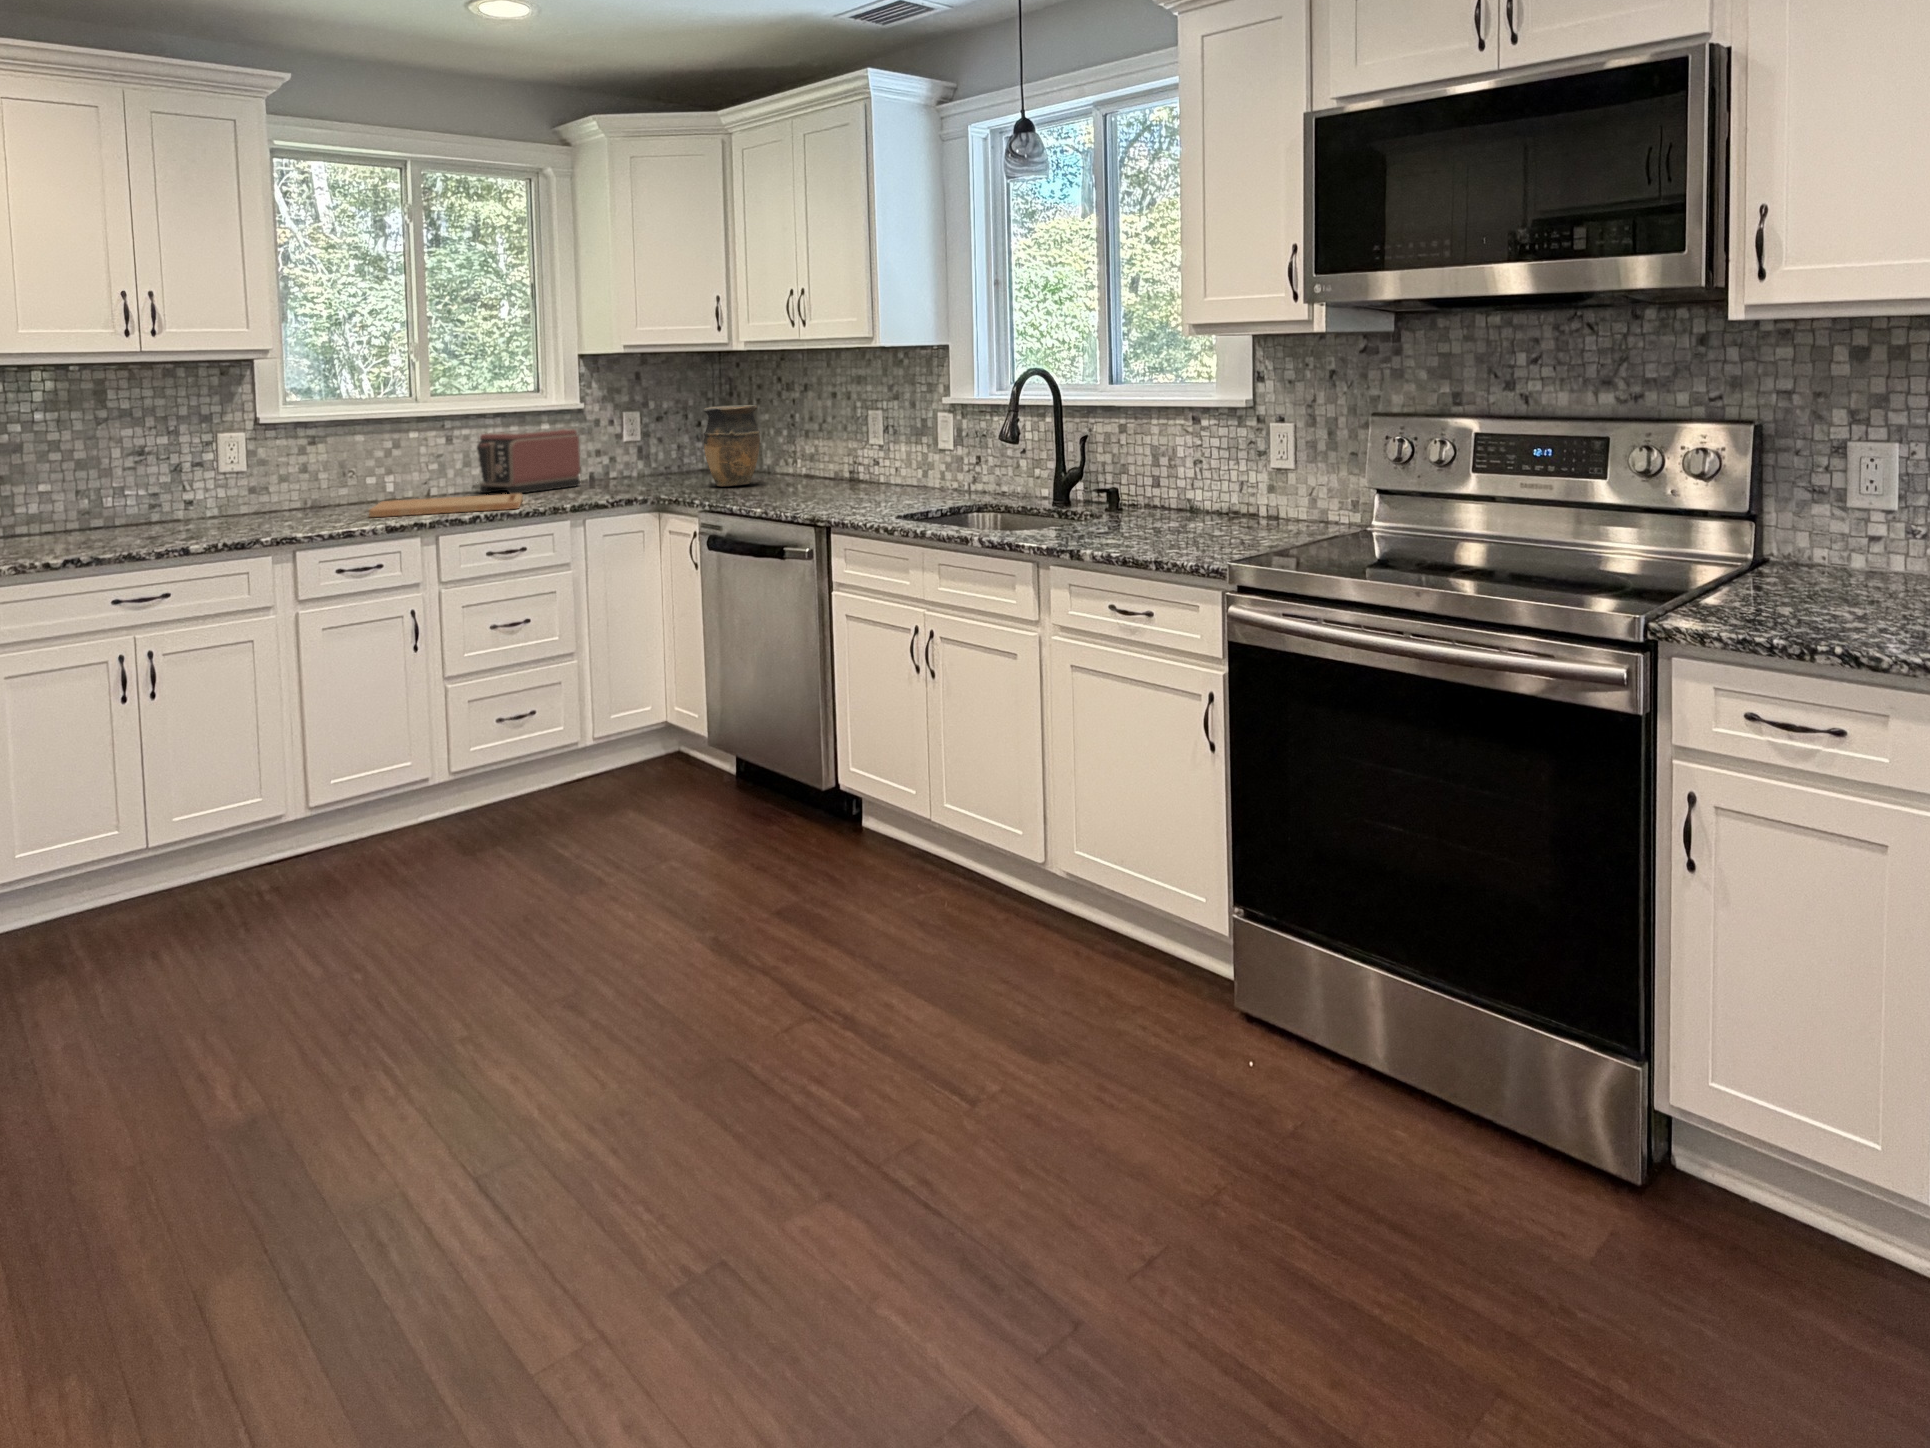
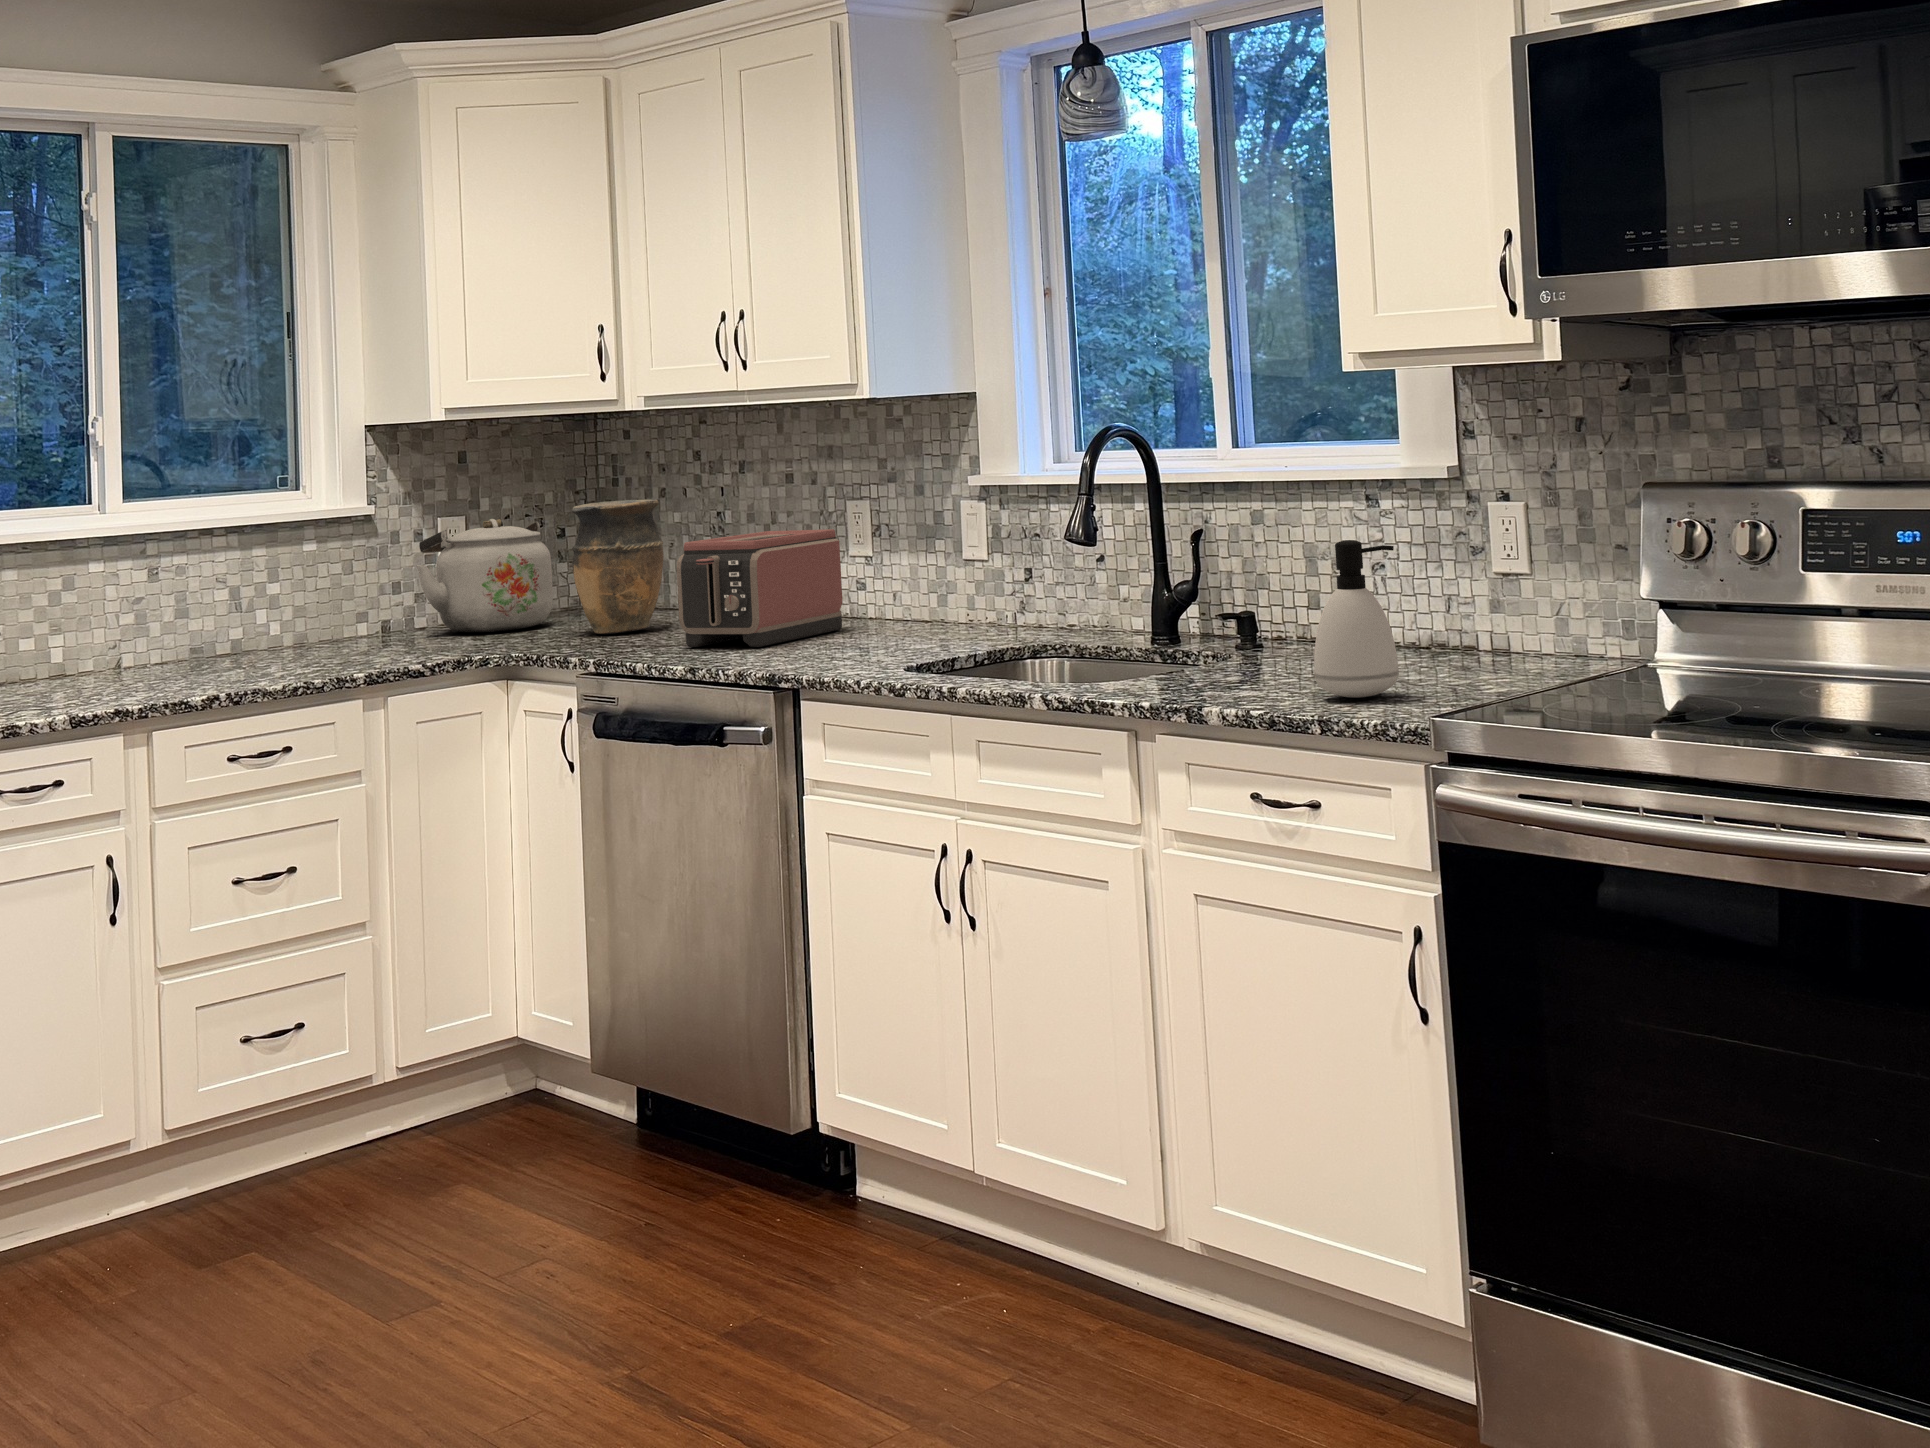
kettle: none [610,414,694,483] -> present [416,519,553,632]
toaster: present [477,429,580,494] -> present [677,529,843,647]
soap dispenser: none [1153,444,1207,544] -> present [1314,540,1399,698]
cutting board: present [369,494,523,517] -> none [38,656,281,702]

